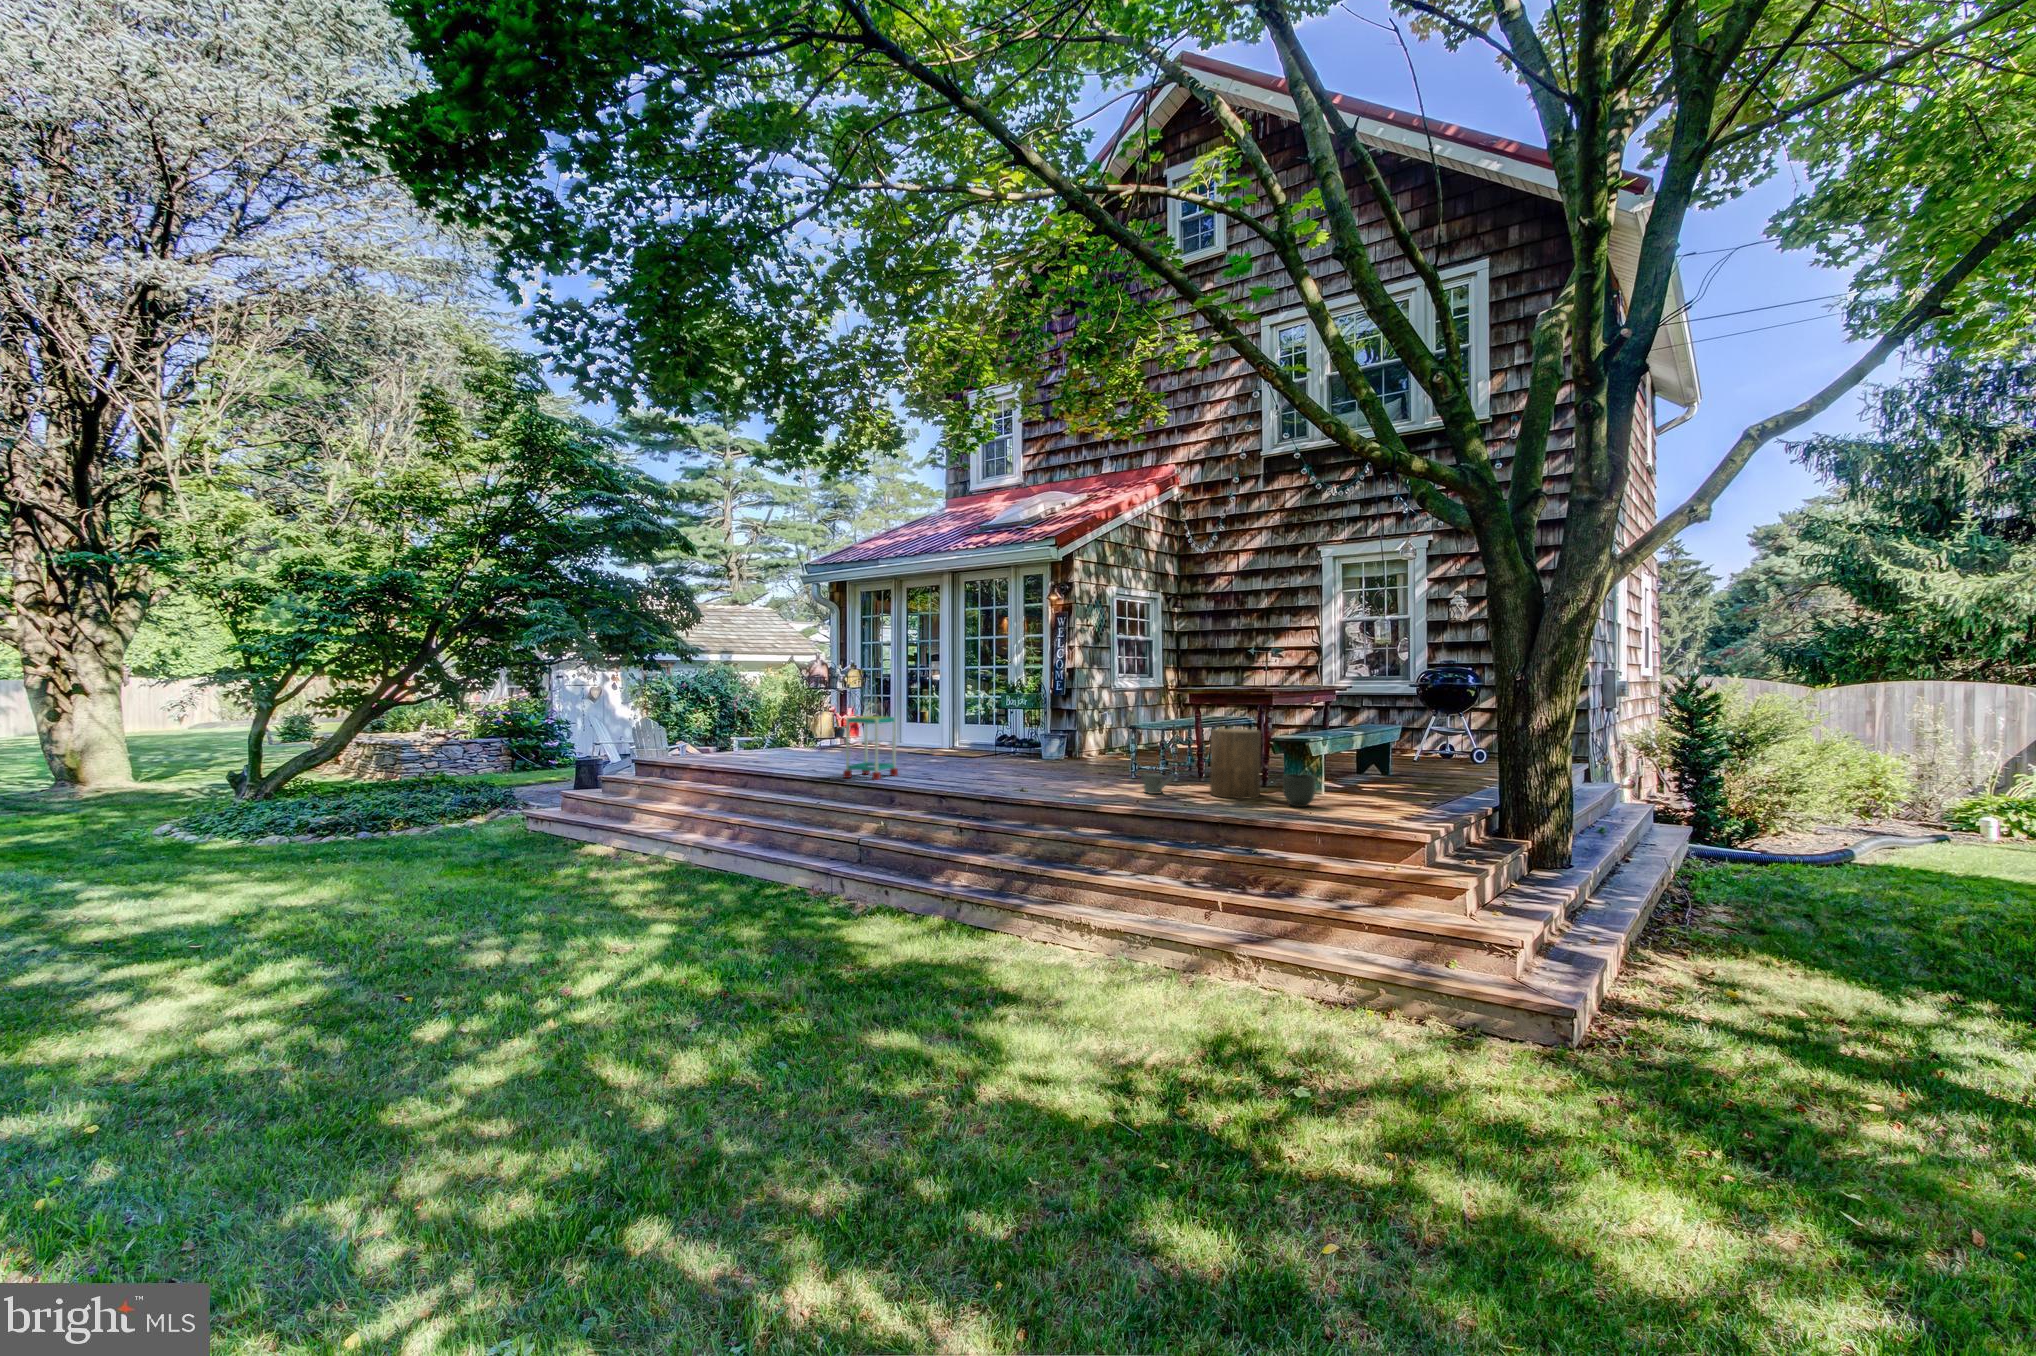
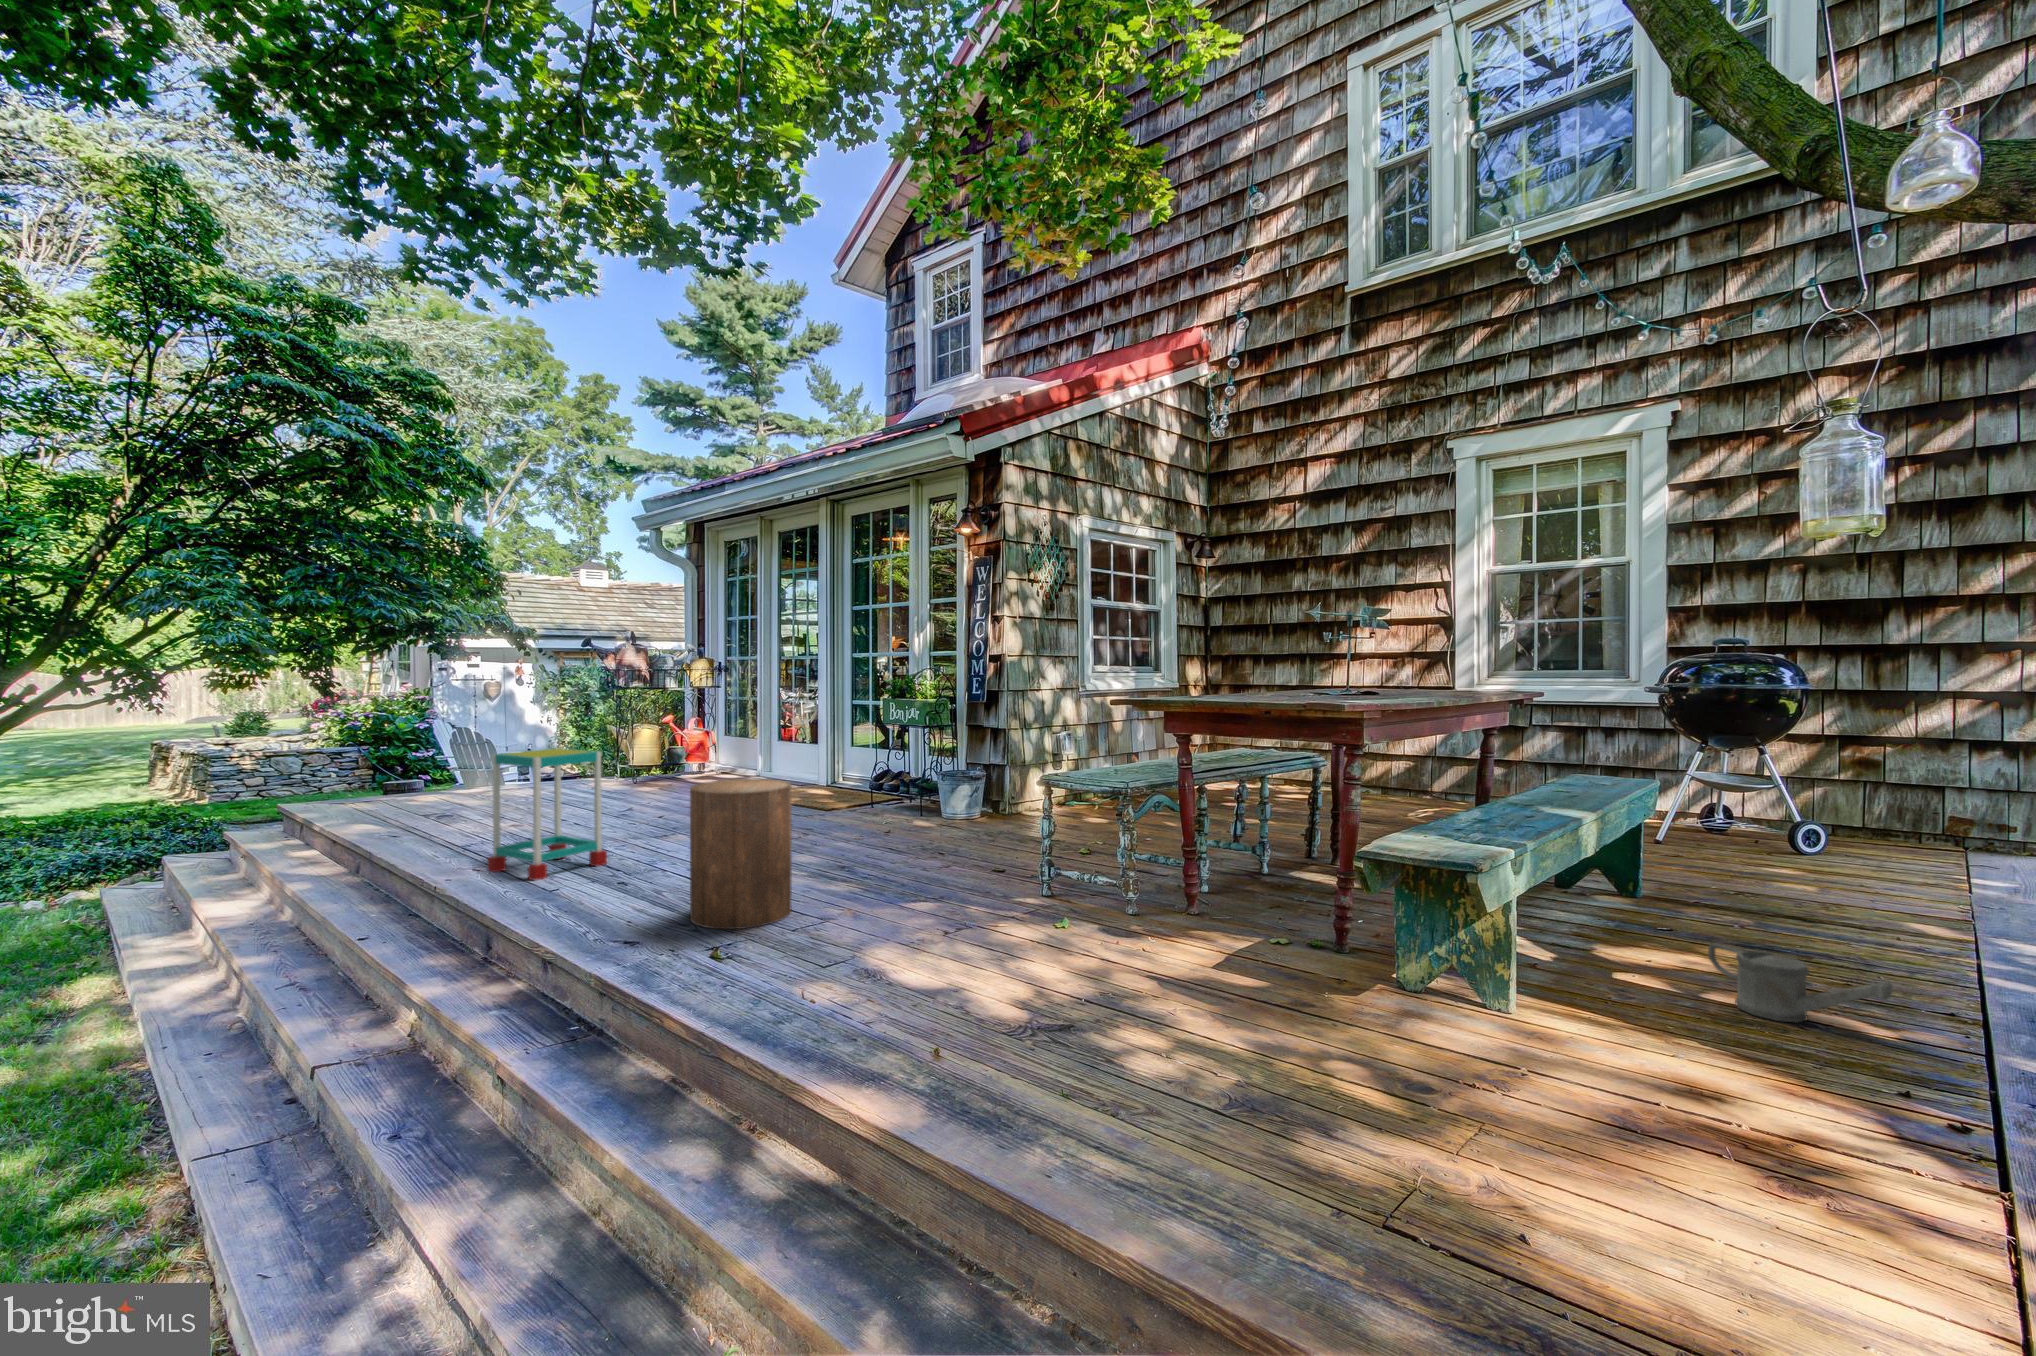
stool: present [1210,729,1261,799] -> present [690,779,792,929]
watering can: present [1141,773,1175,794] -> present [1708,943,1893,1022]
planter: present [1283,774,1316,807] -> none [1371,978,1480,1102]

